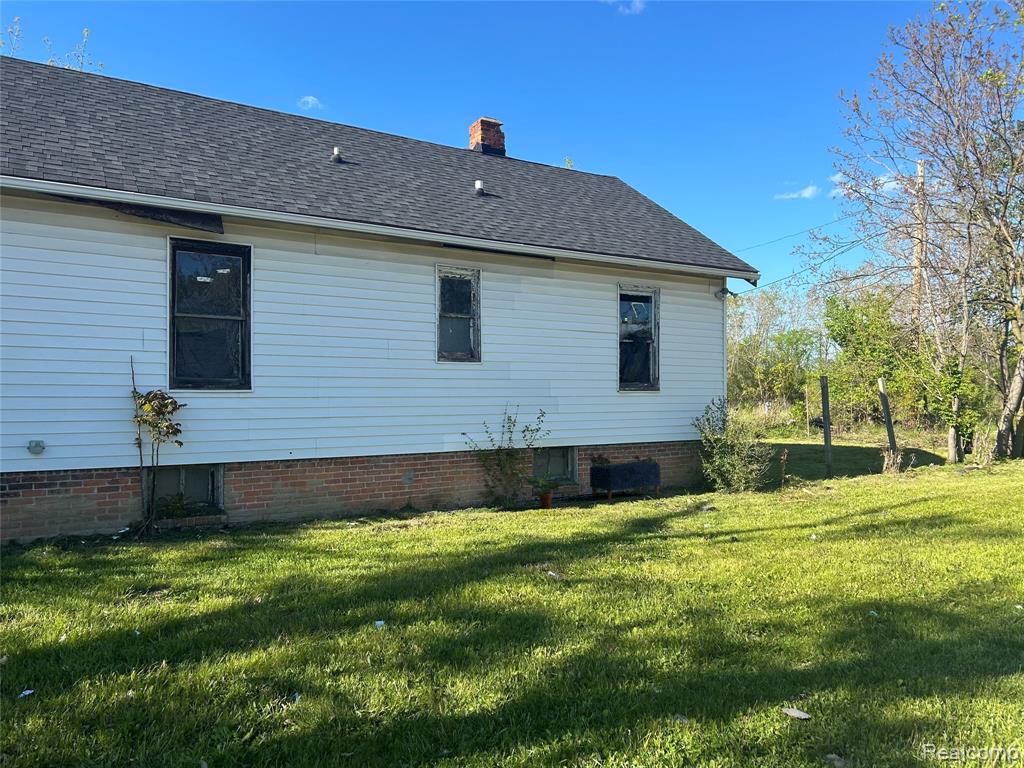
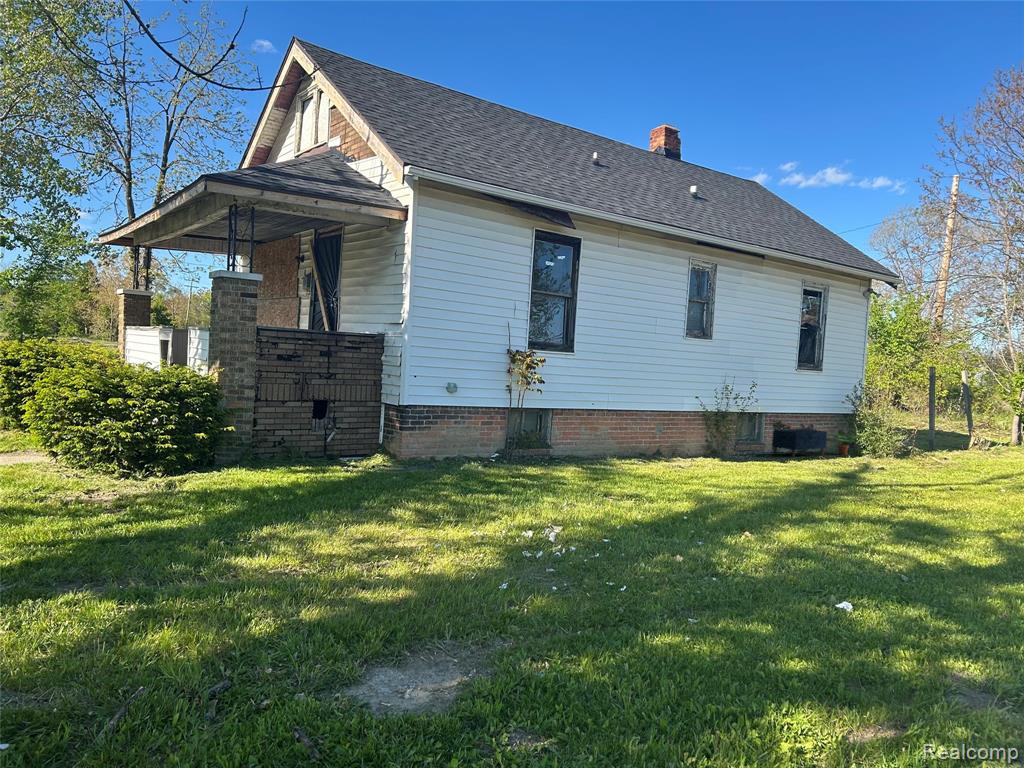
potted plant: present [525,472,570,508] -> present [827,430,862,455]

